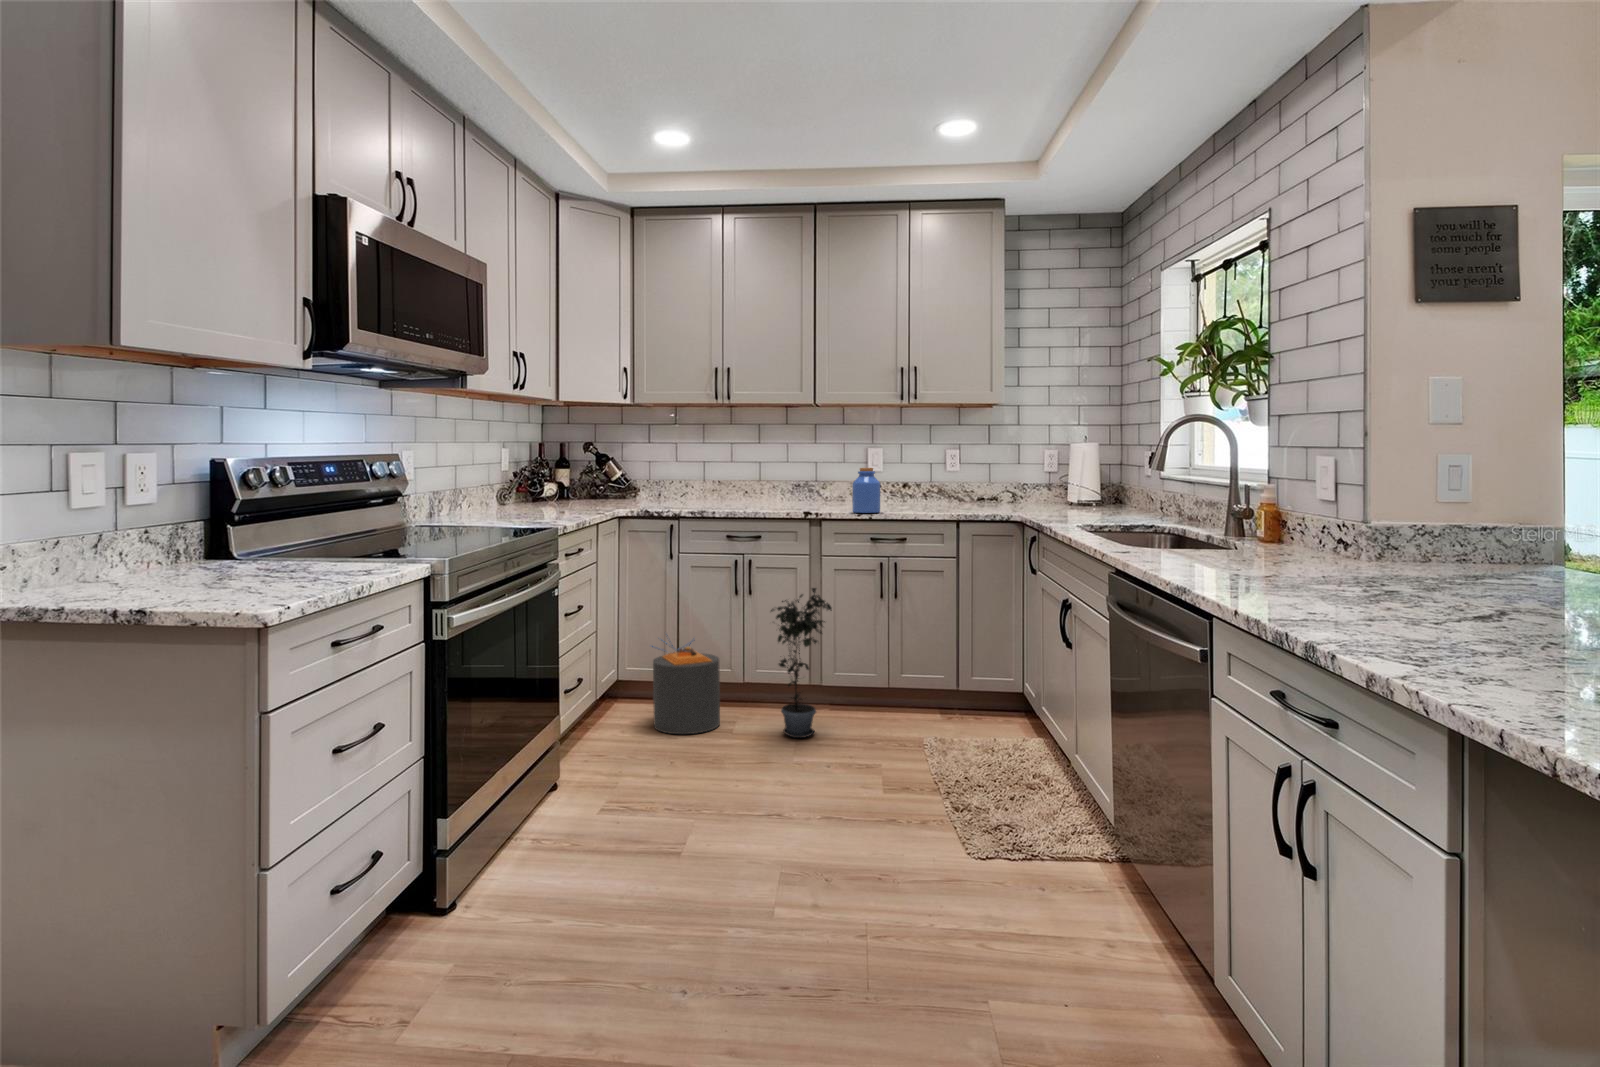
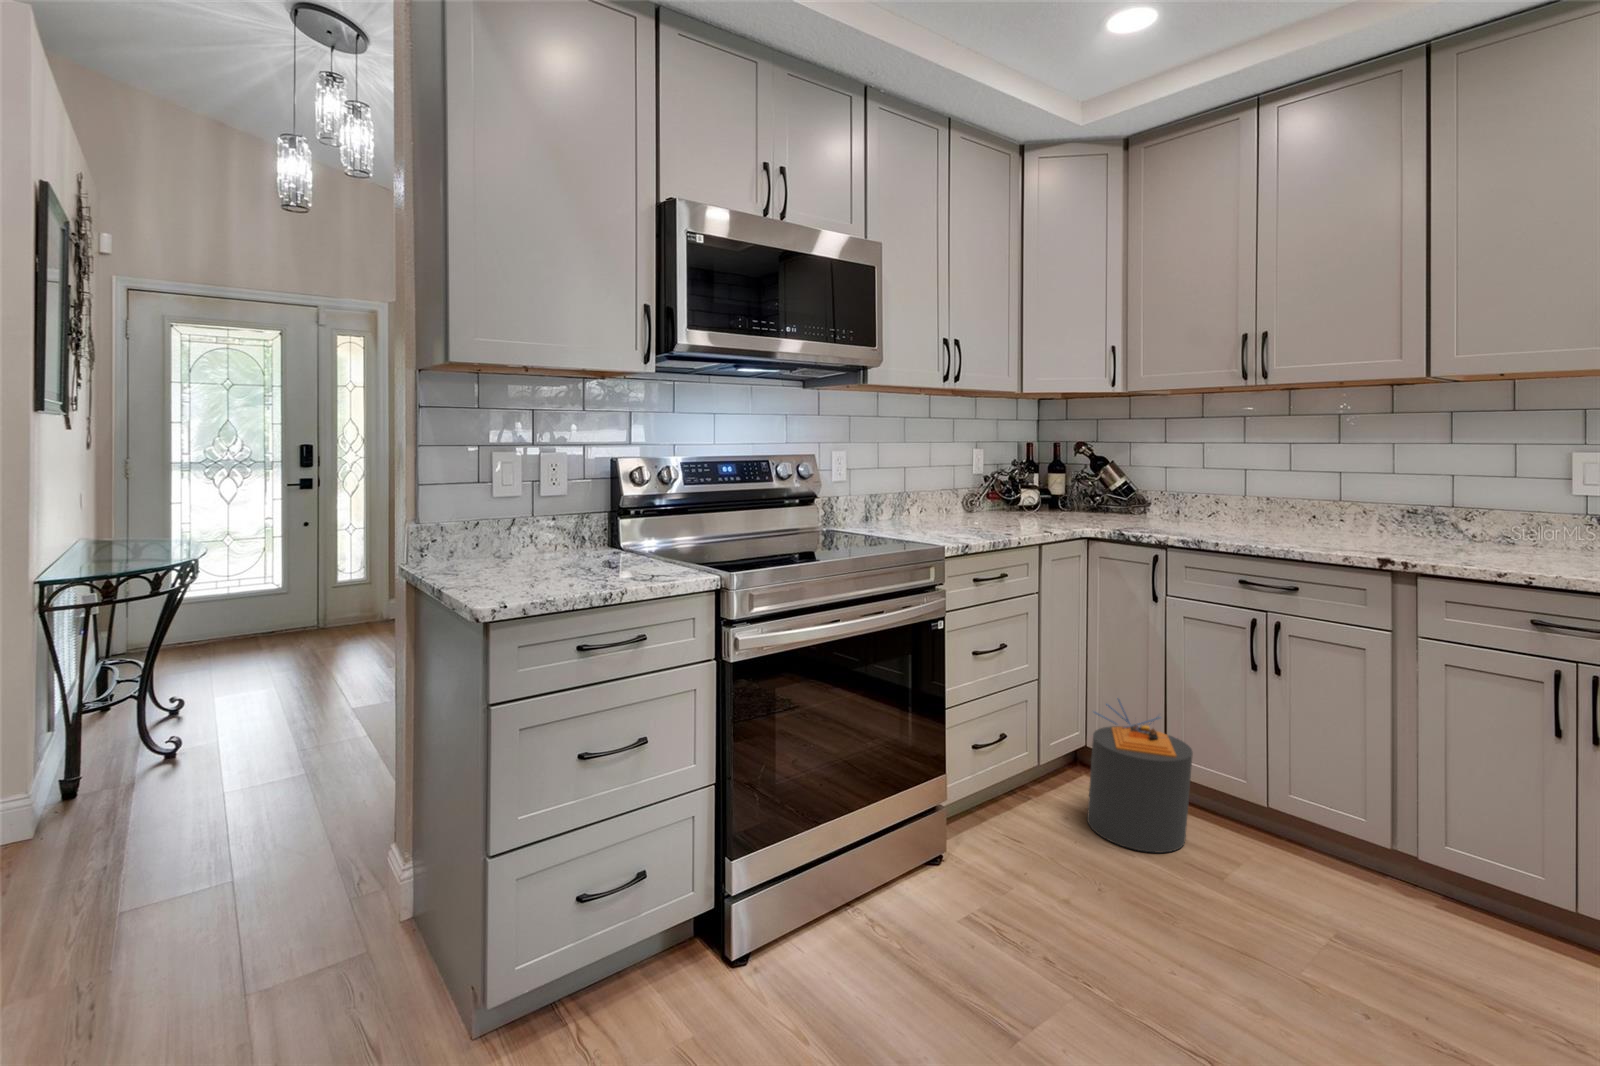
jar: present [852,468,880,513] -> none [1490,492,1567,575]
potted plant: present [771,588,832,738] -> none [1265,692,1398,931]

